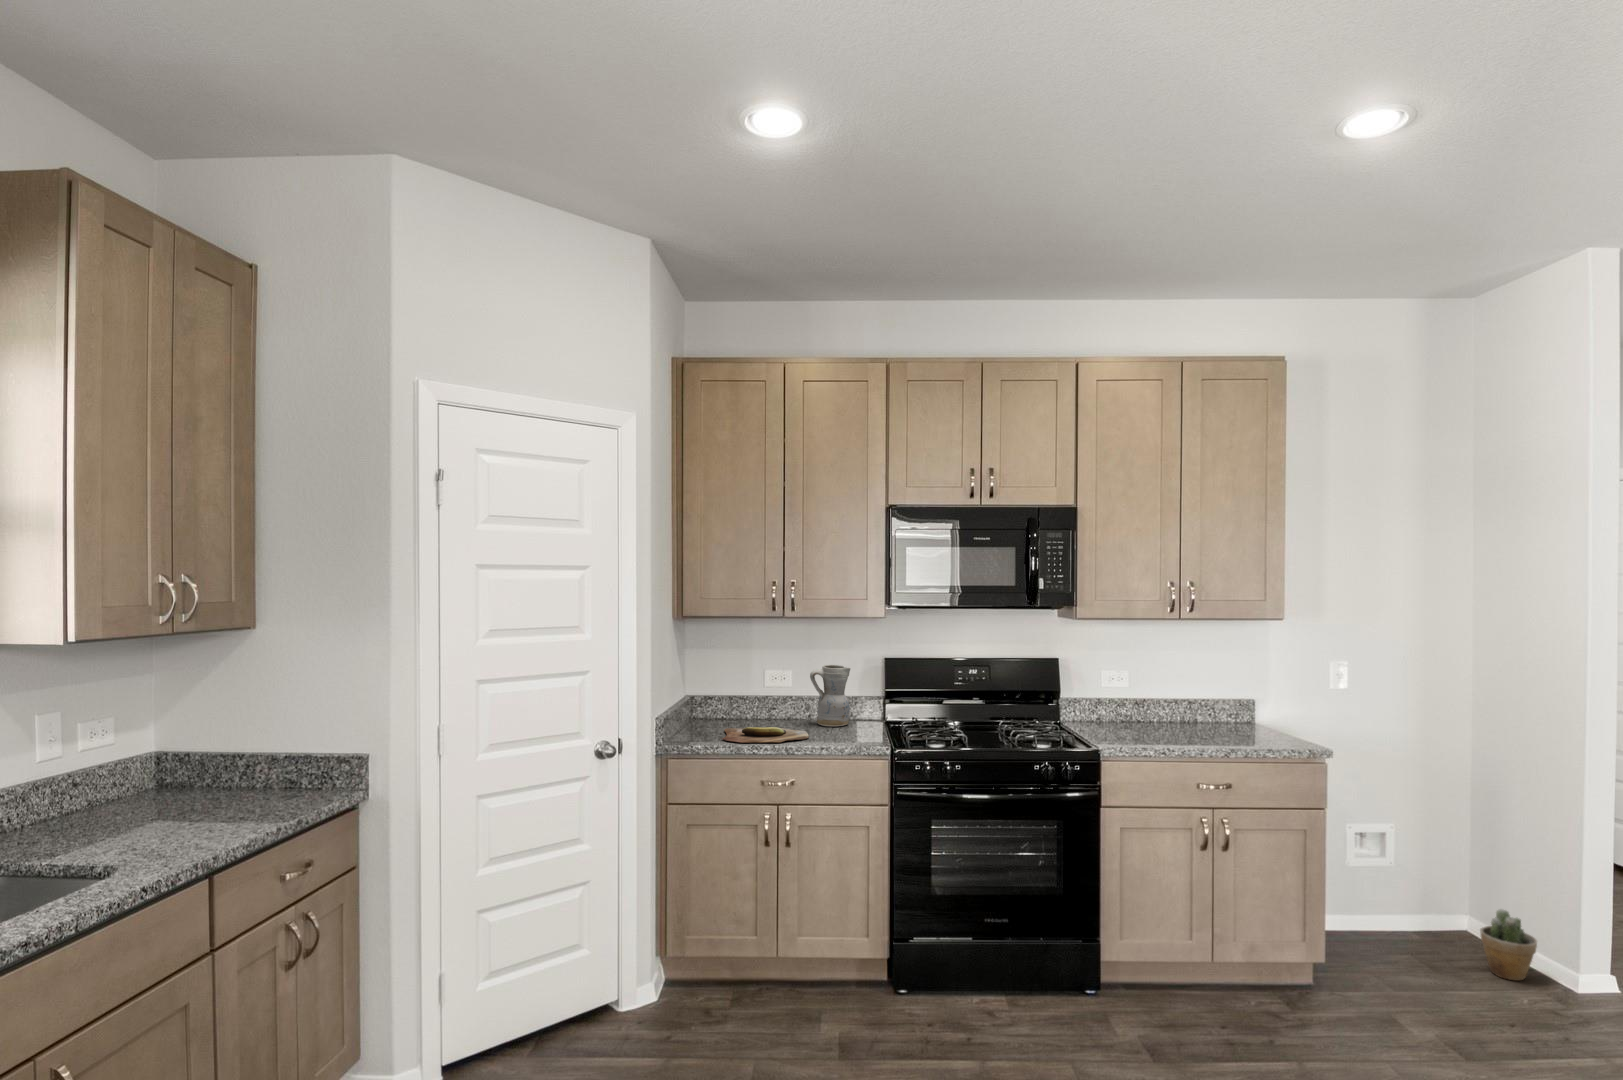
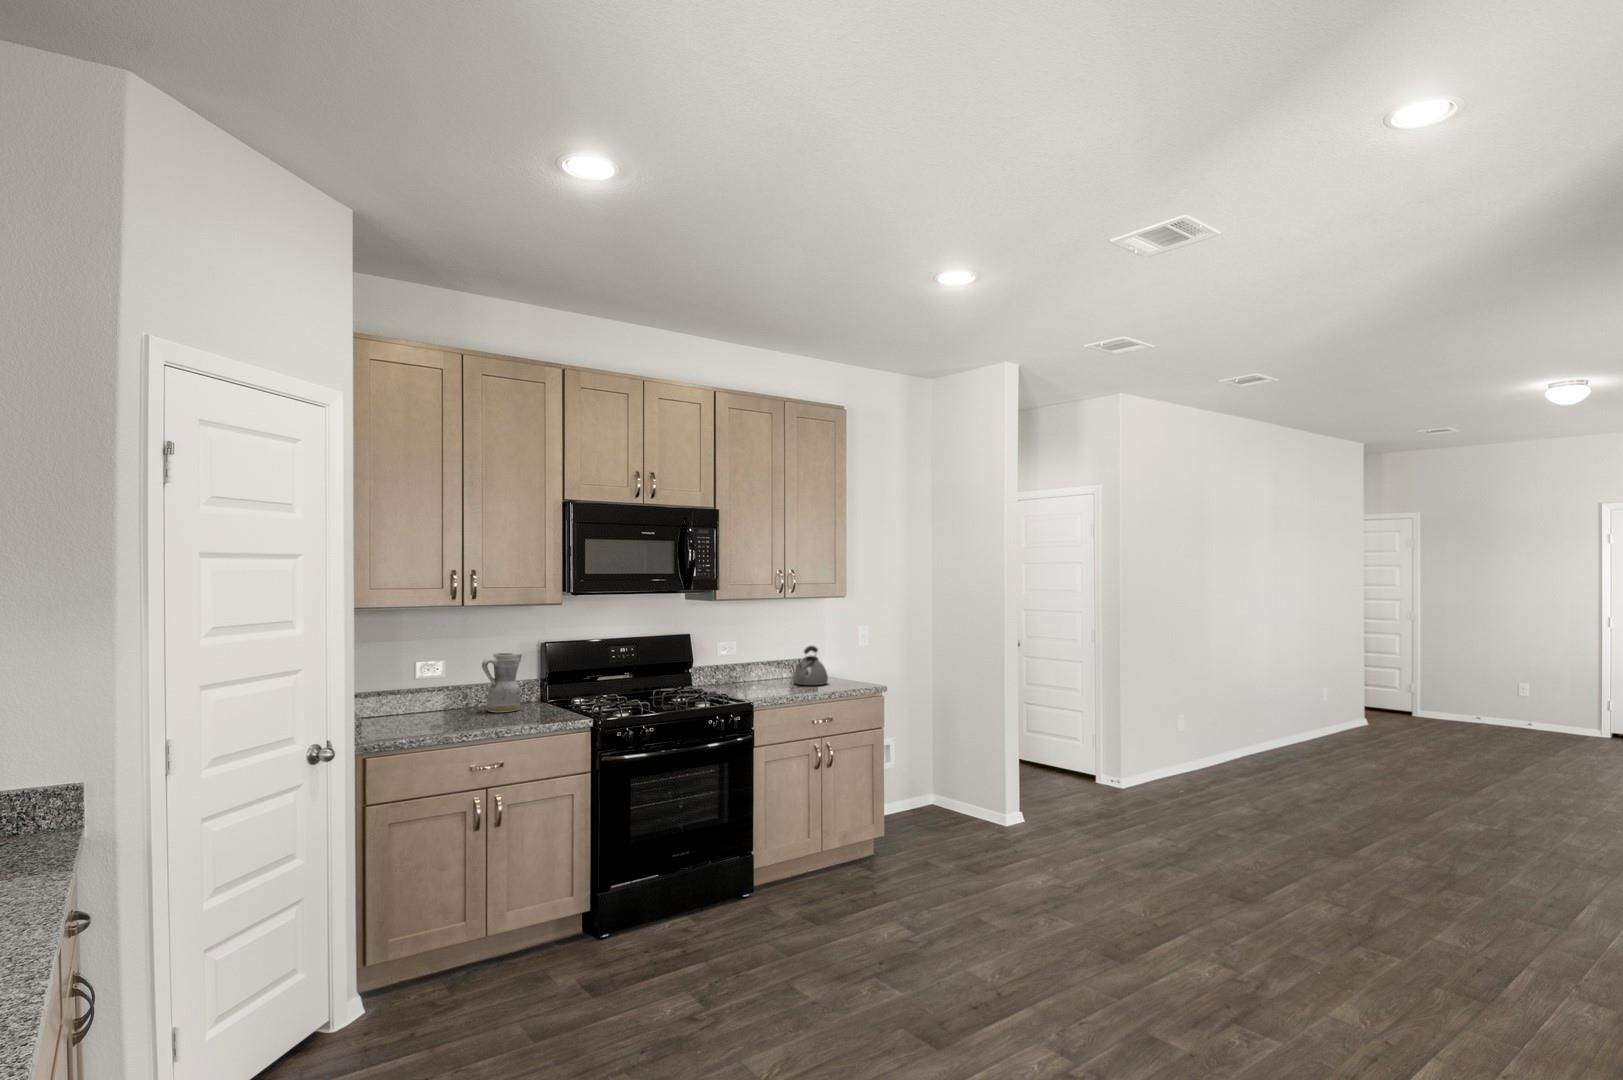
kettle: none [1199,684,1254,737] -> present [793,646,828,685]
cutting board: present [722,727,809,743] -> none [404,716,503,733]
potted plant: present [1480,909,1537,980] -> none [950,782,981,827]

